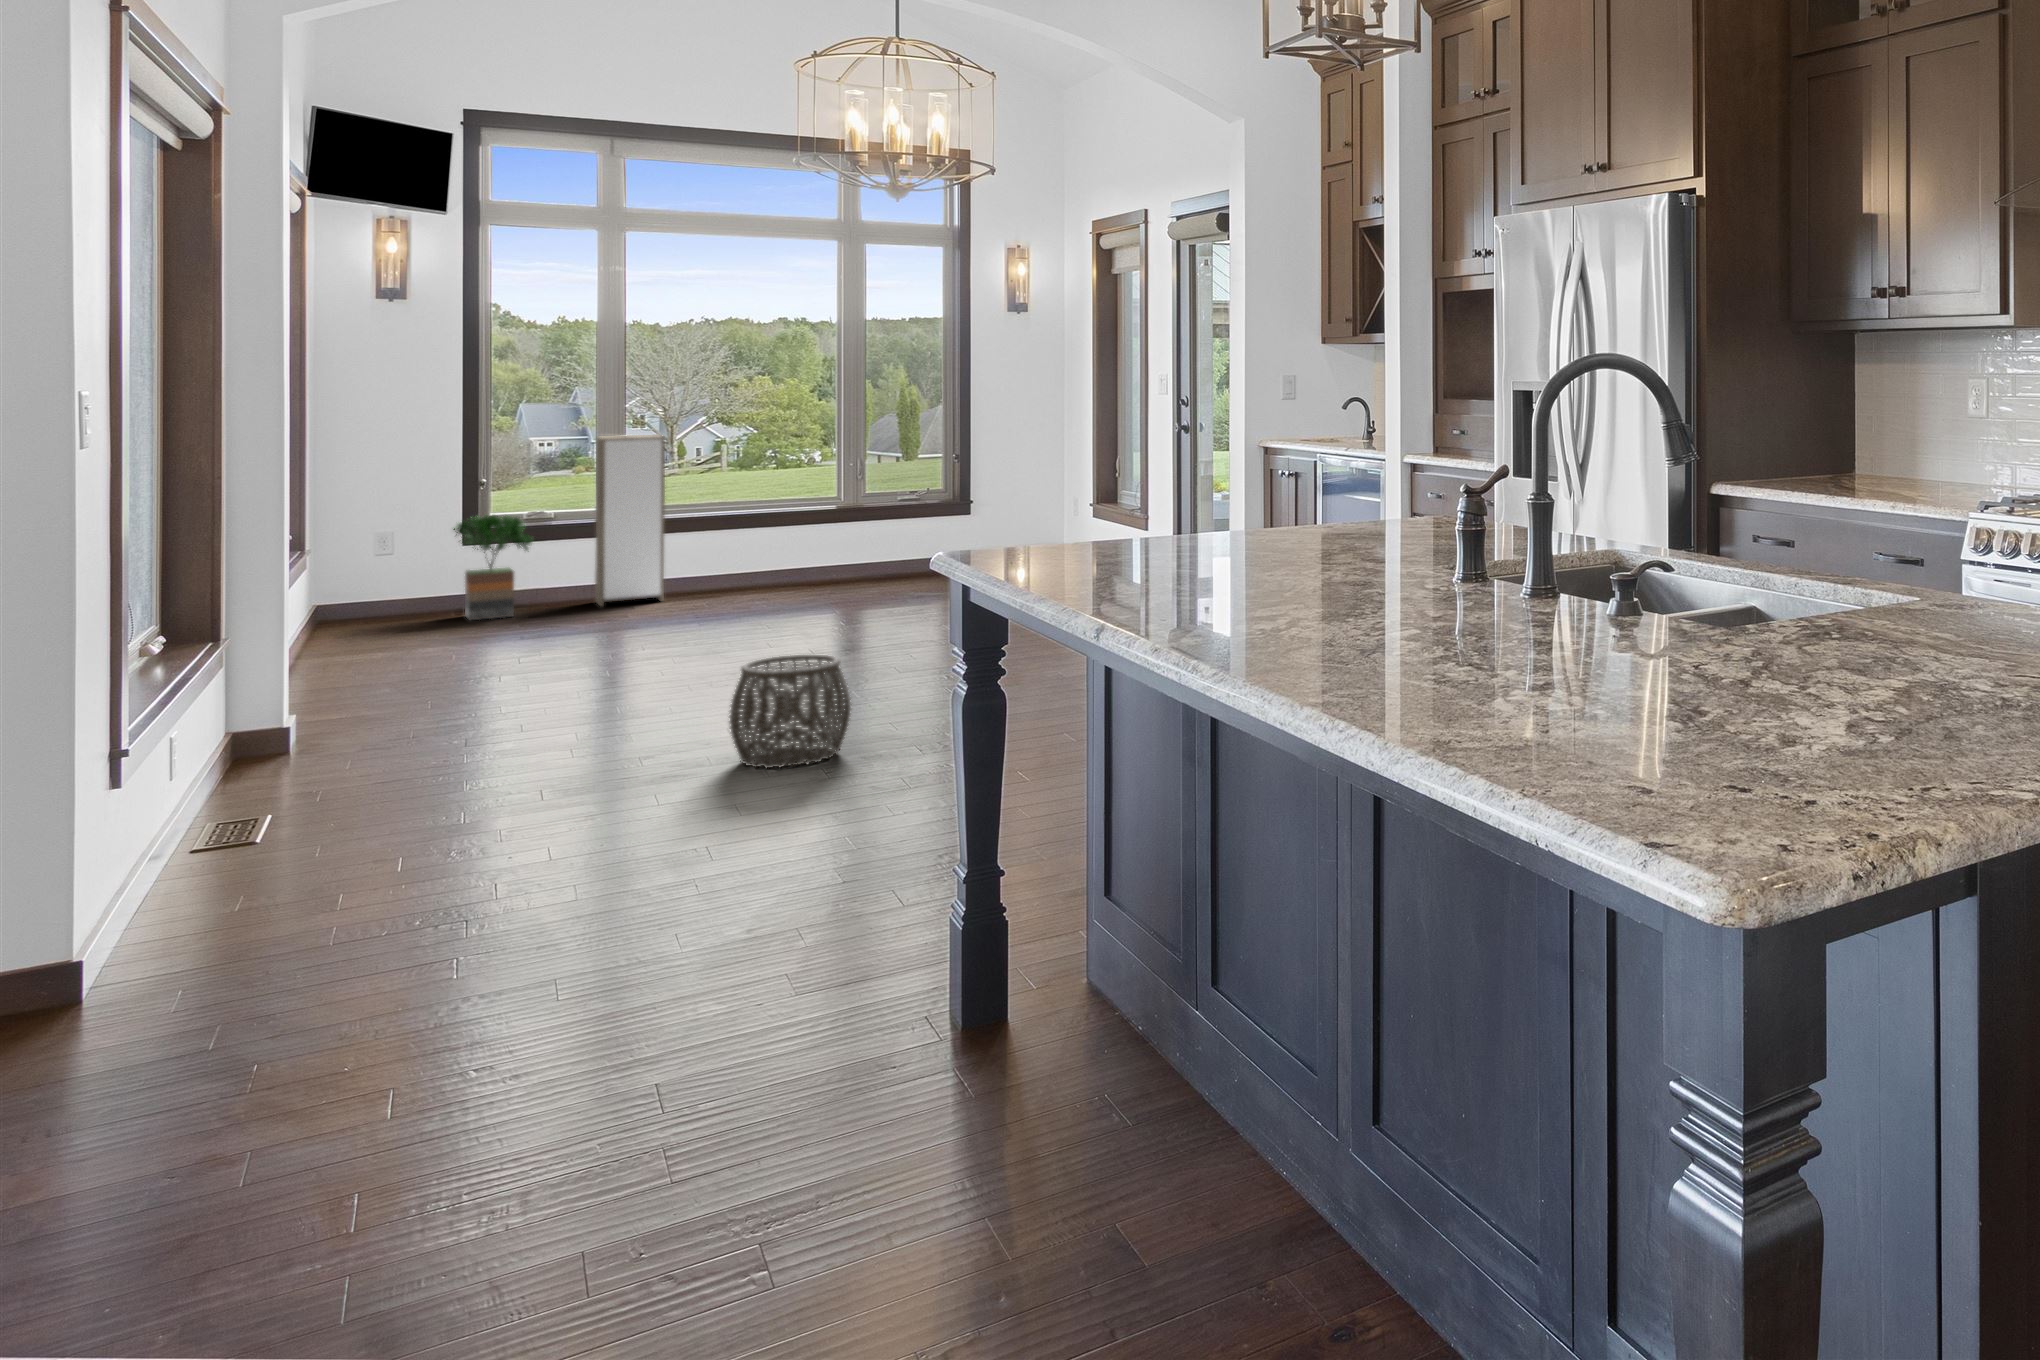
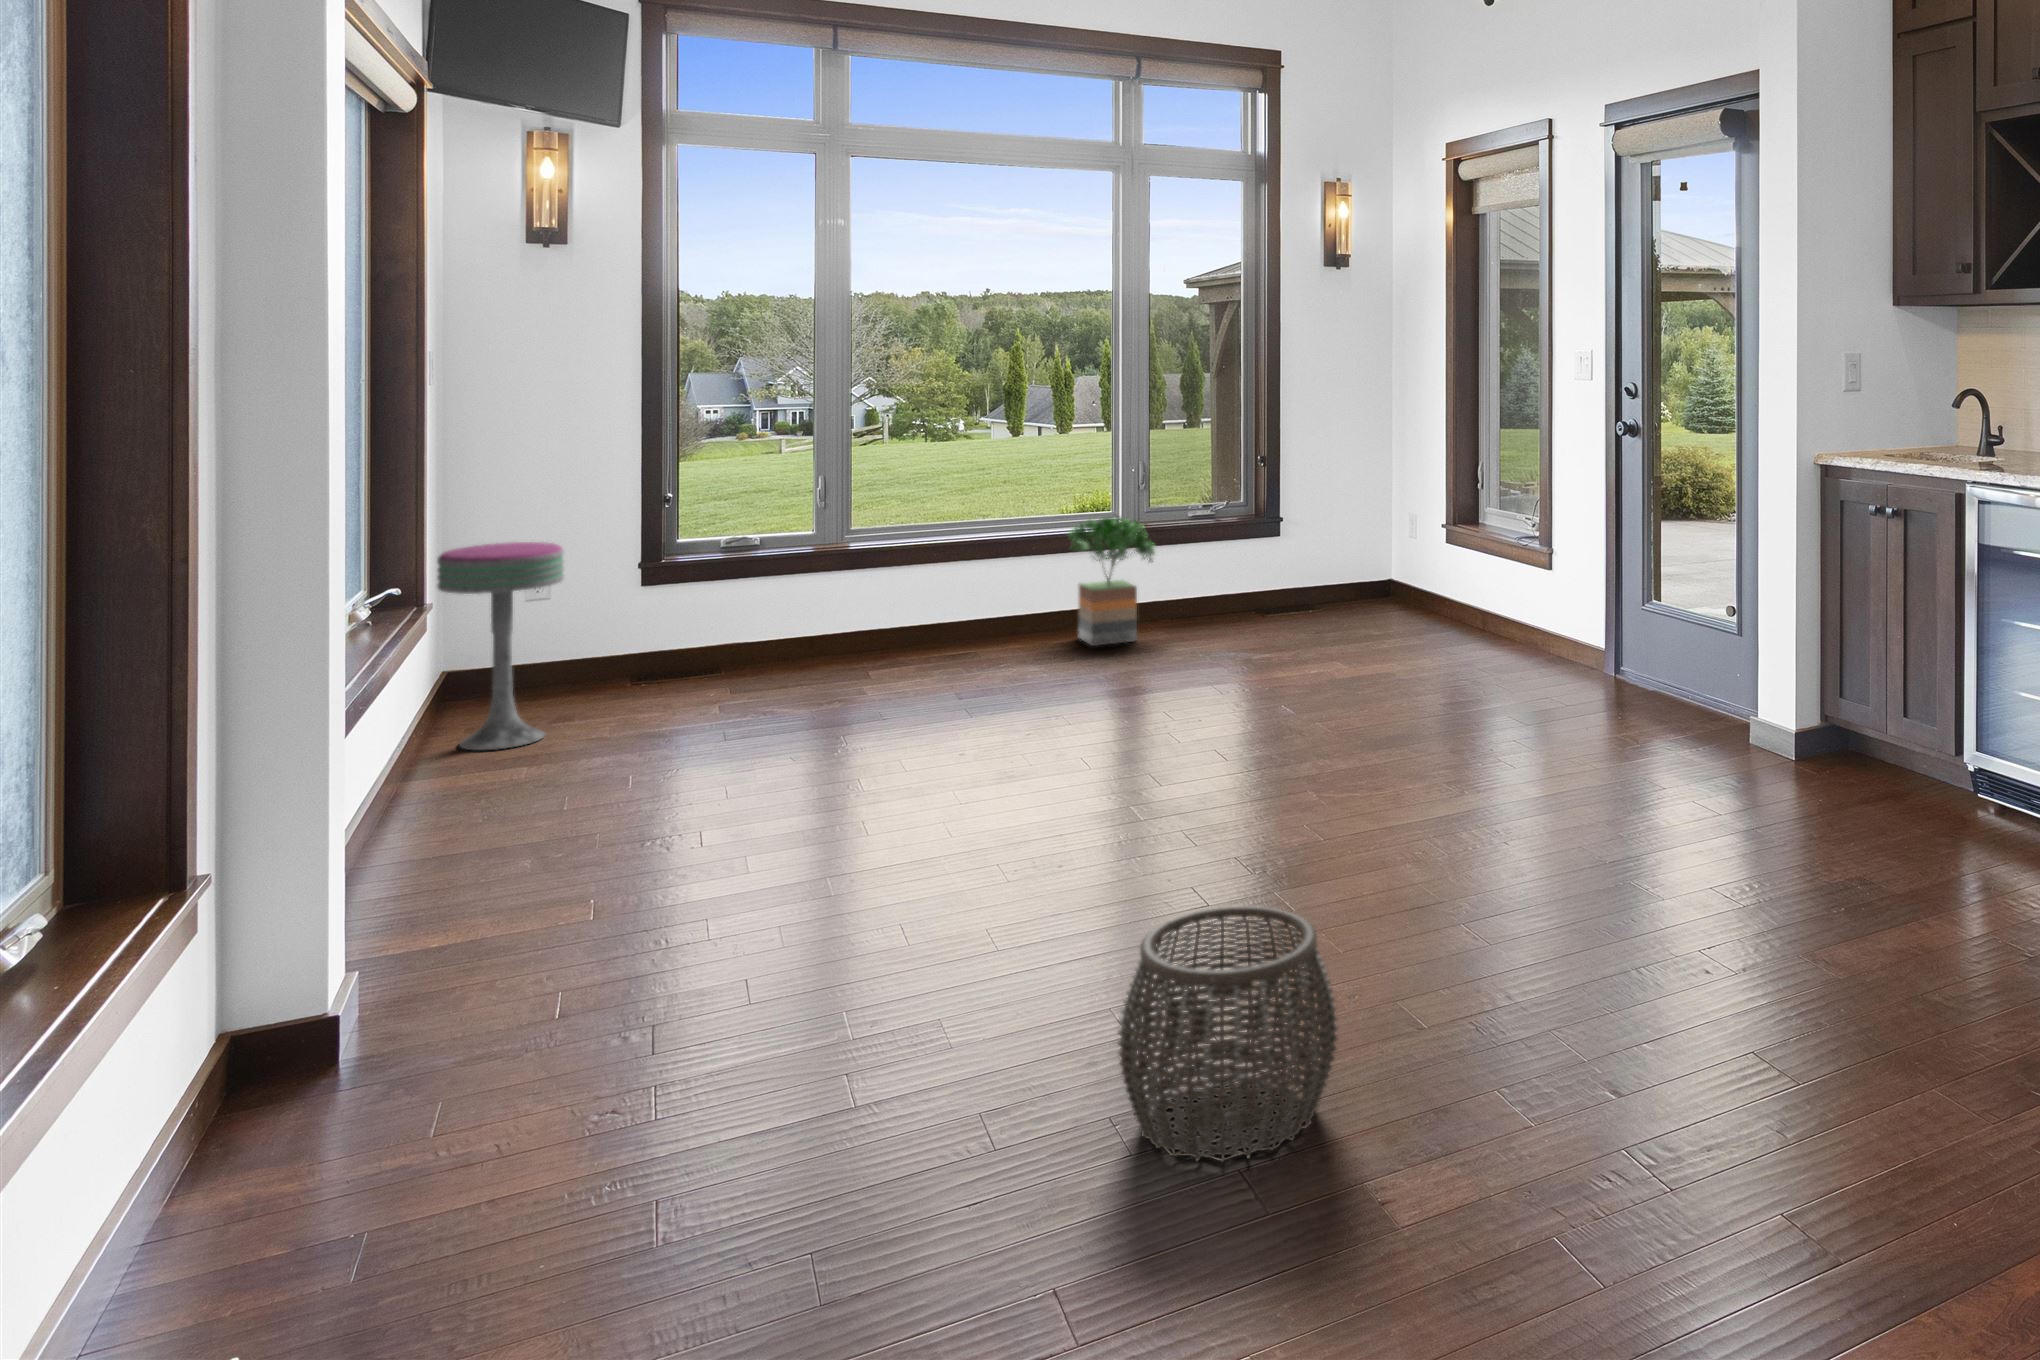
storage cabinet: present [595,435,665,606] -> none [817,432,907,670]
bar stool: none [314,507,406,648] -> present [437,542,564,750]
potted tree: present [453,516,532,620] -> present [1069,517,1155,646]

